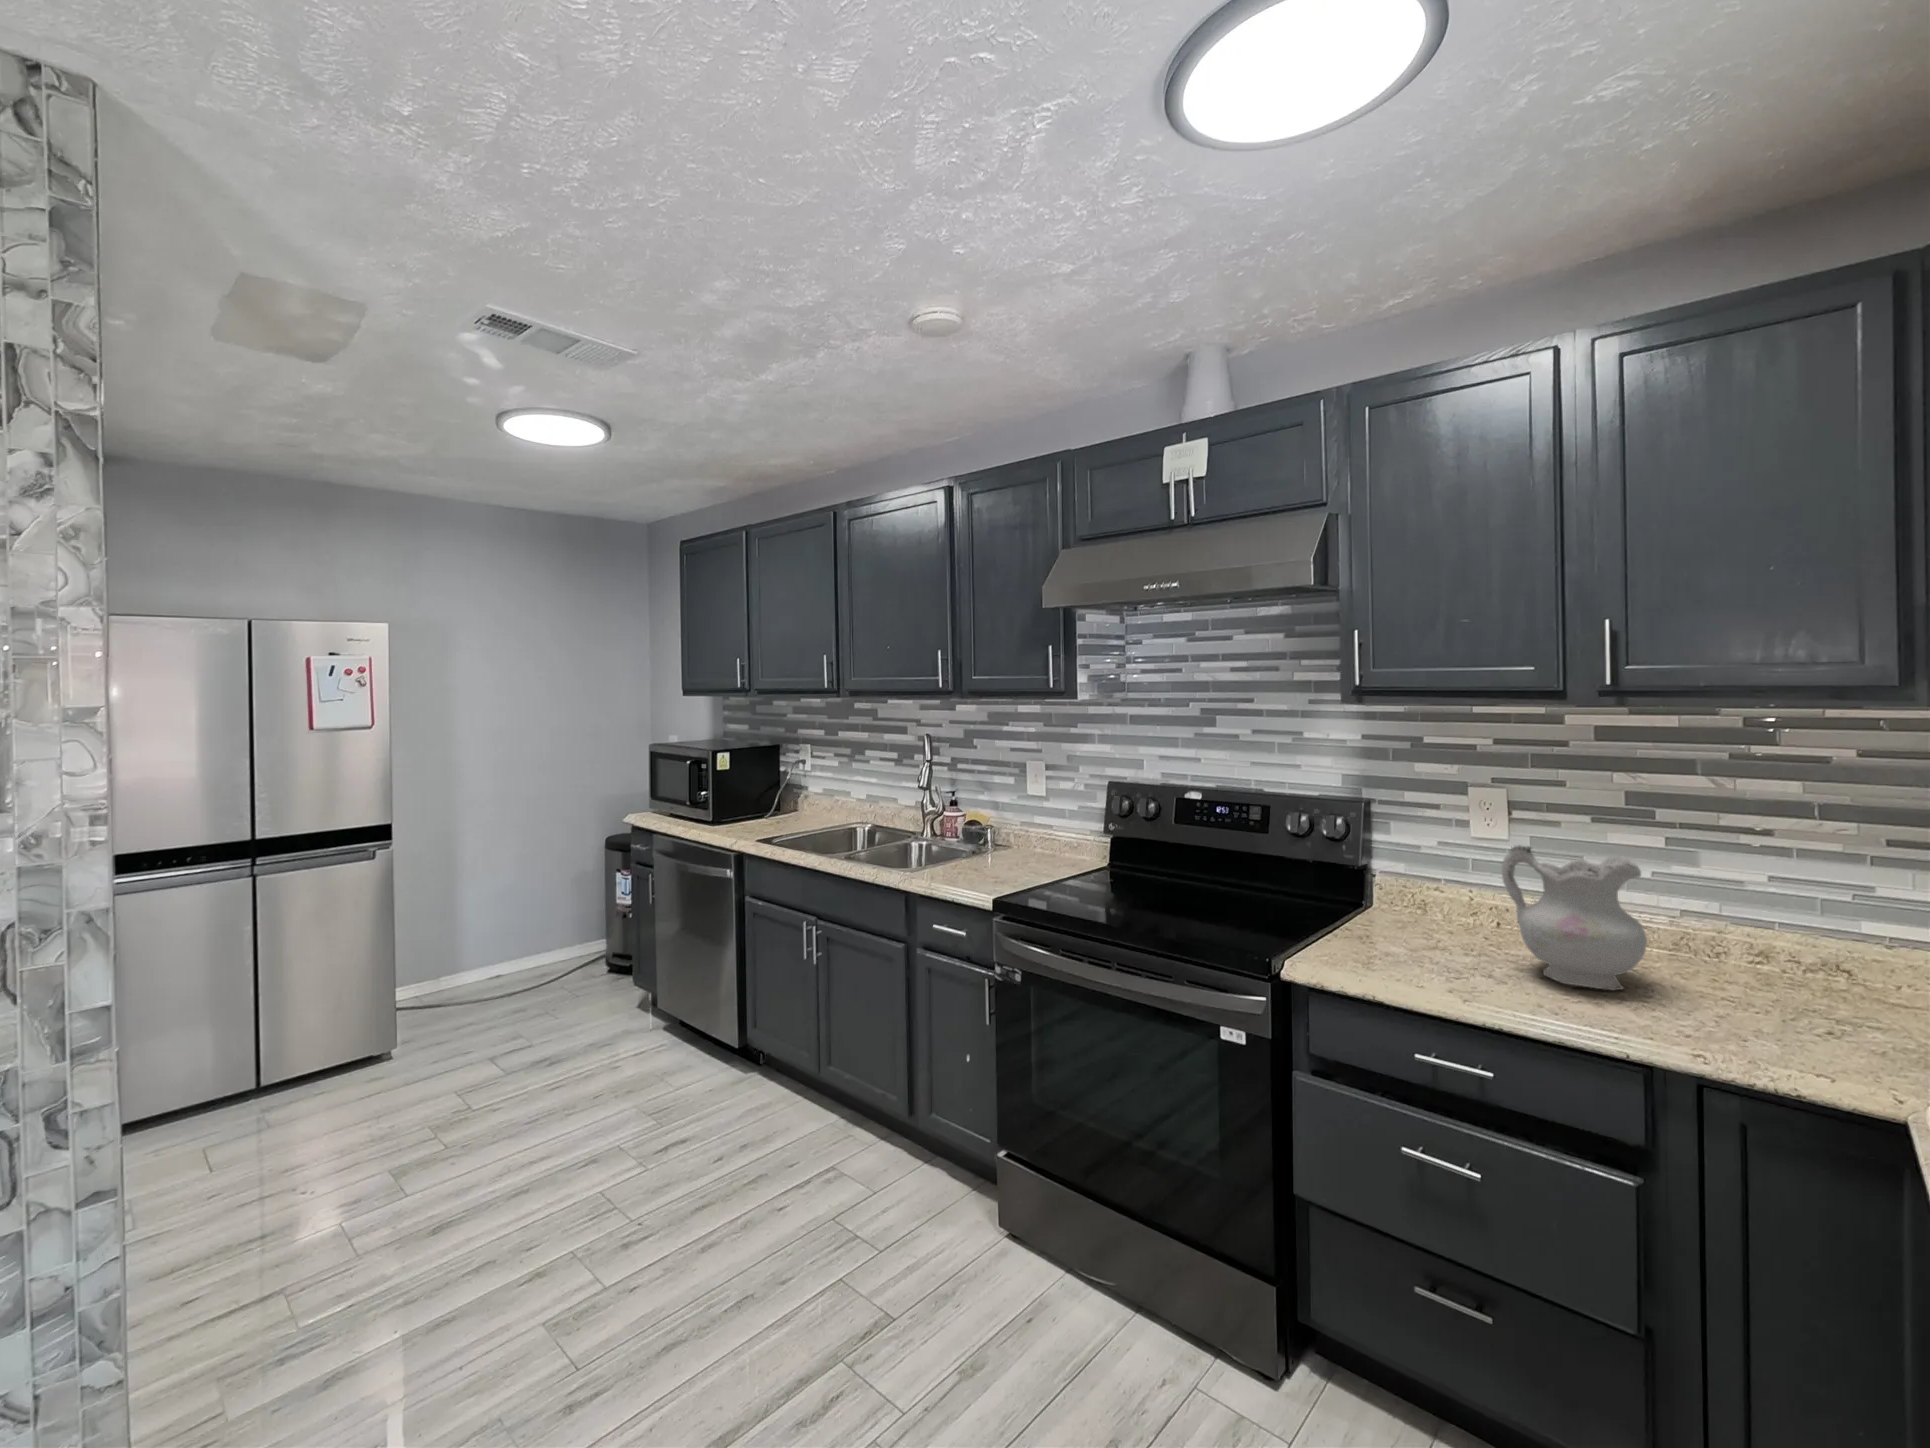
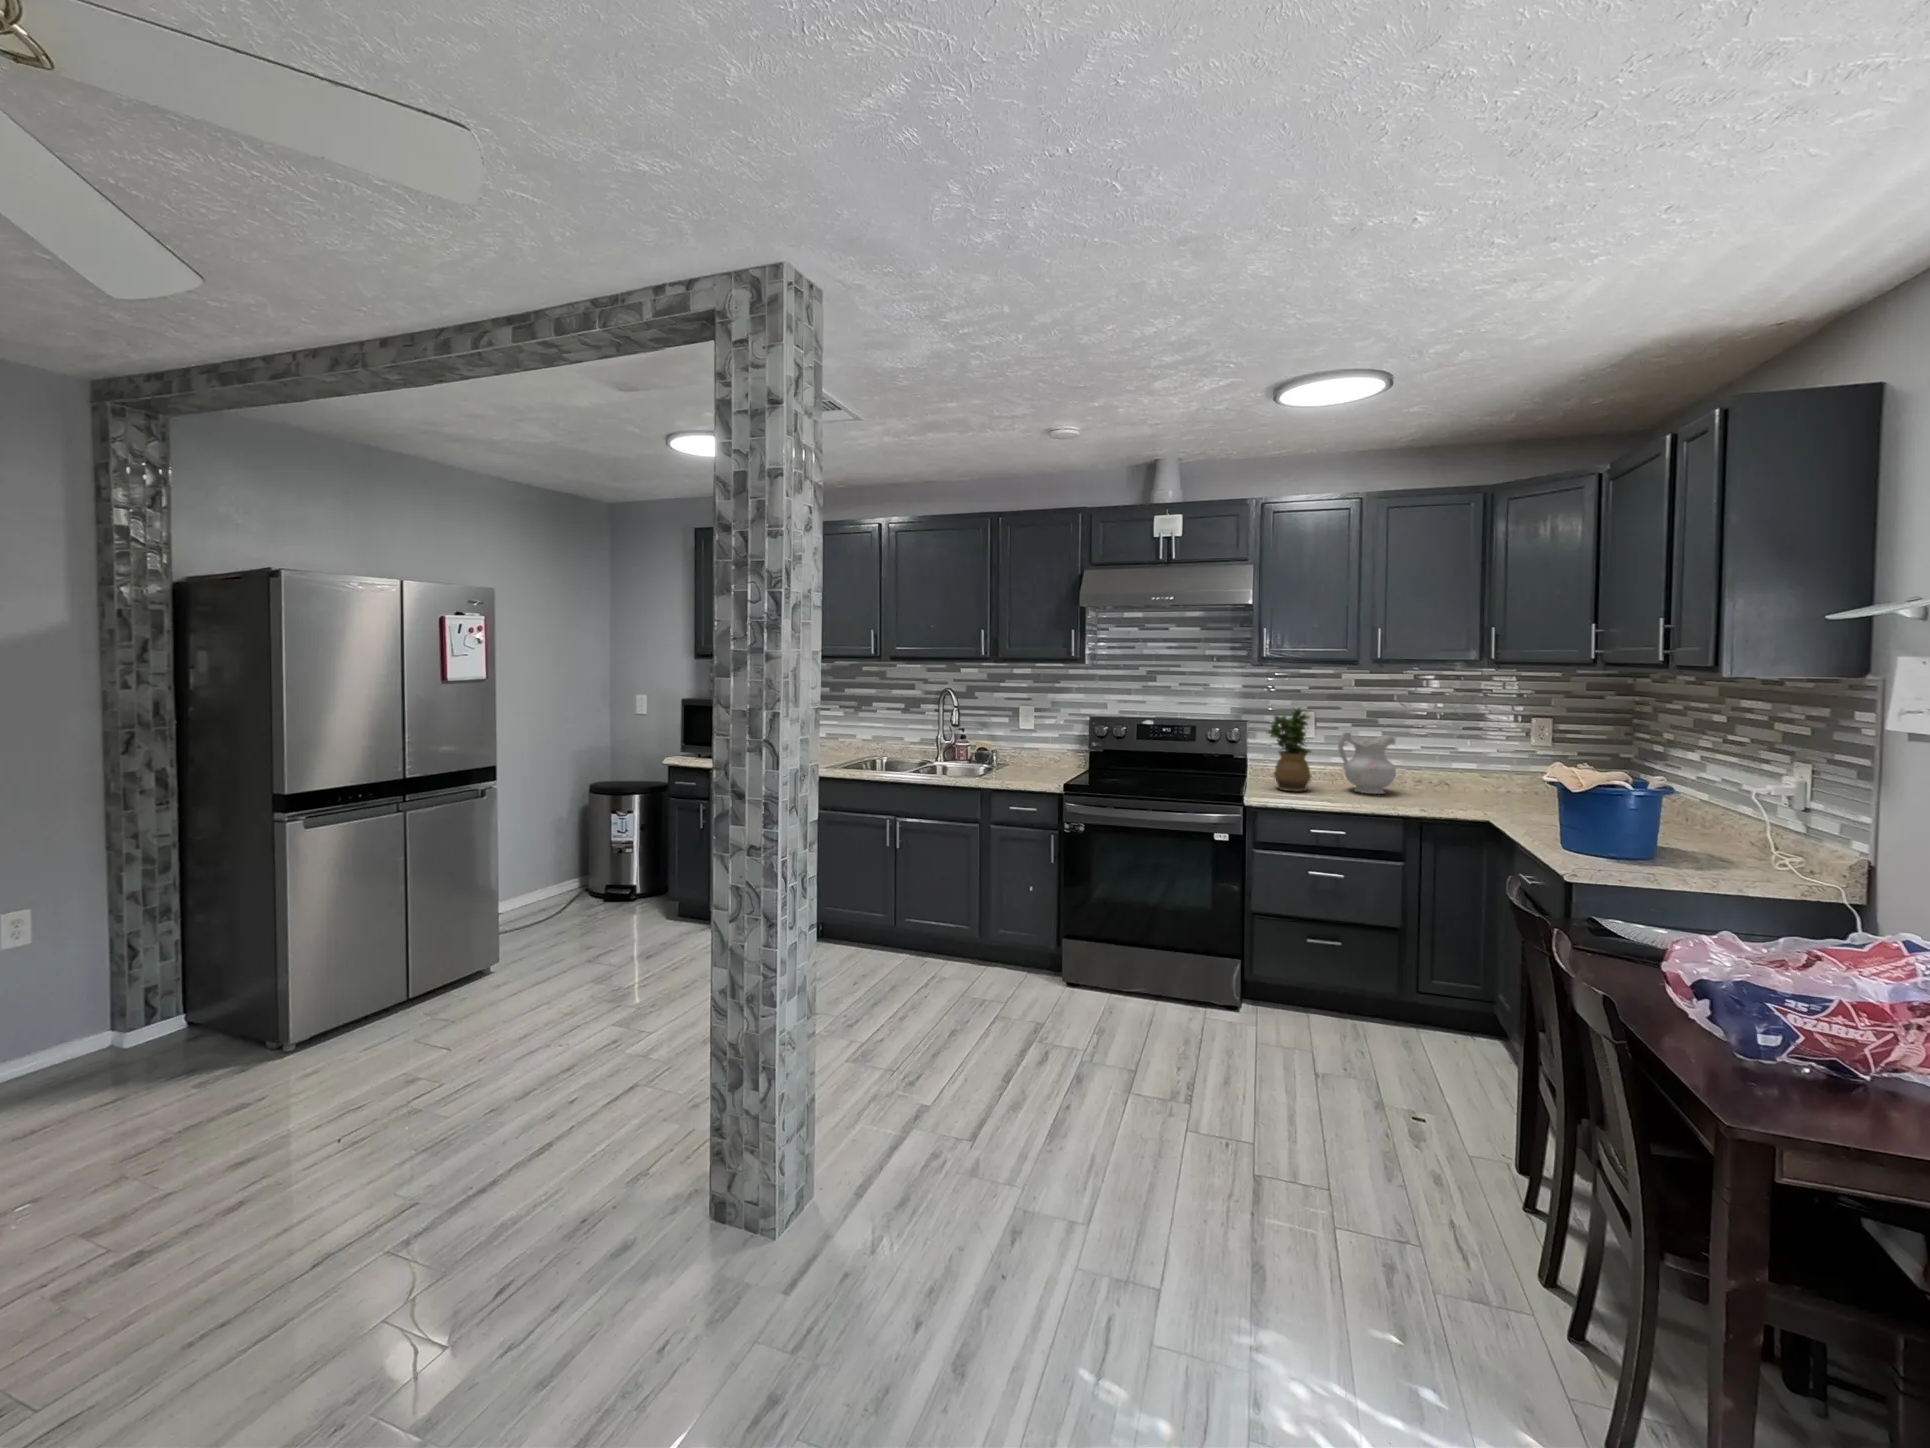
potted plant: none [1343,787,1442,960] -> present [1268,708,1311,791]

